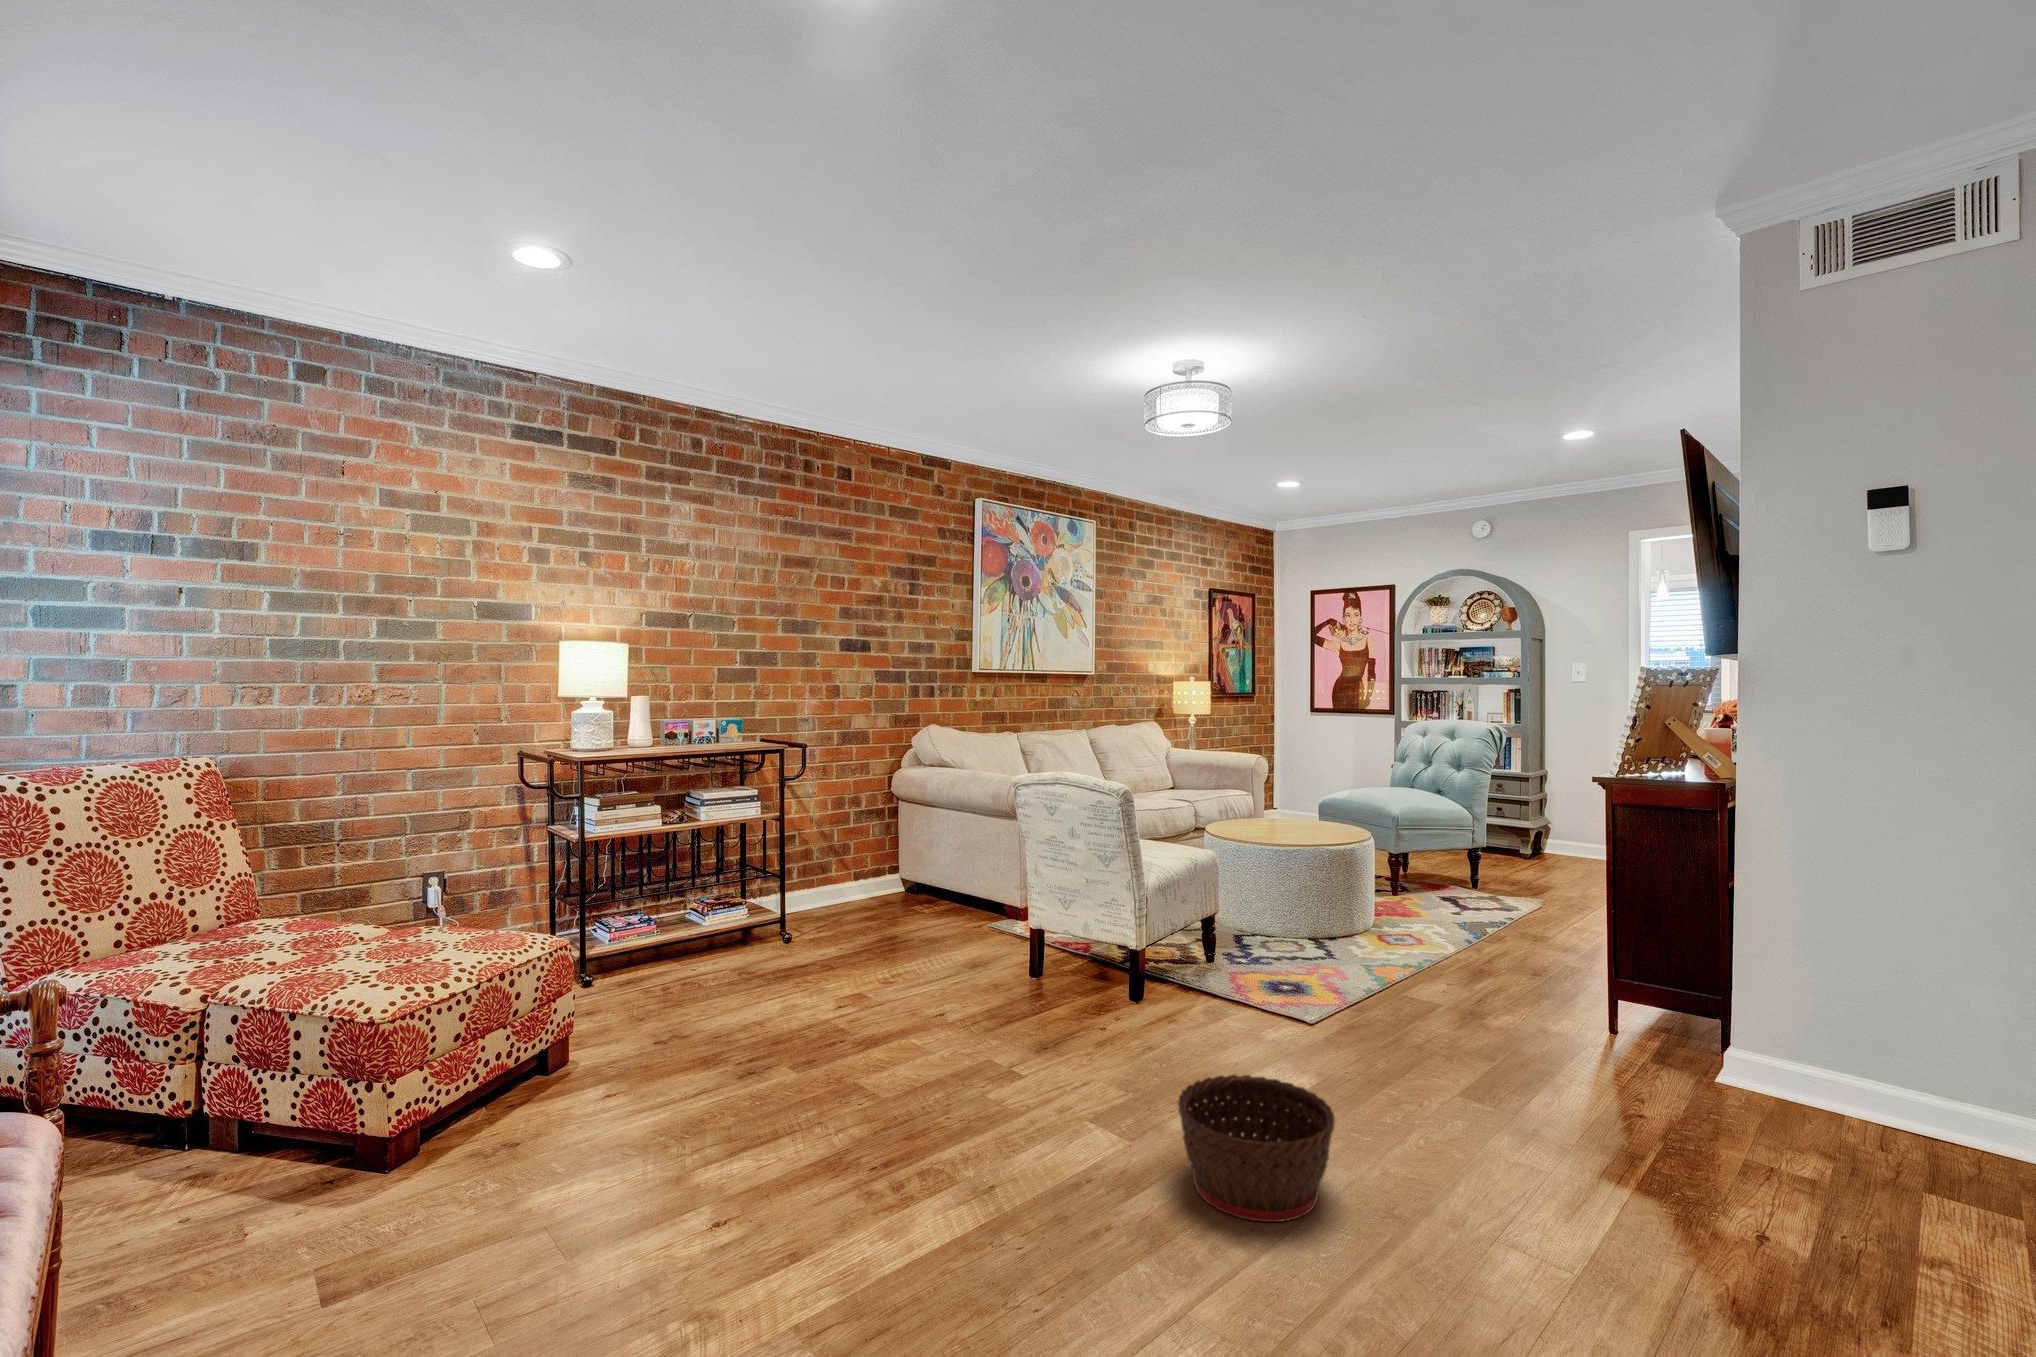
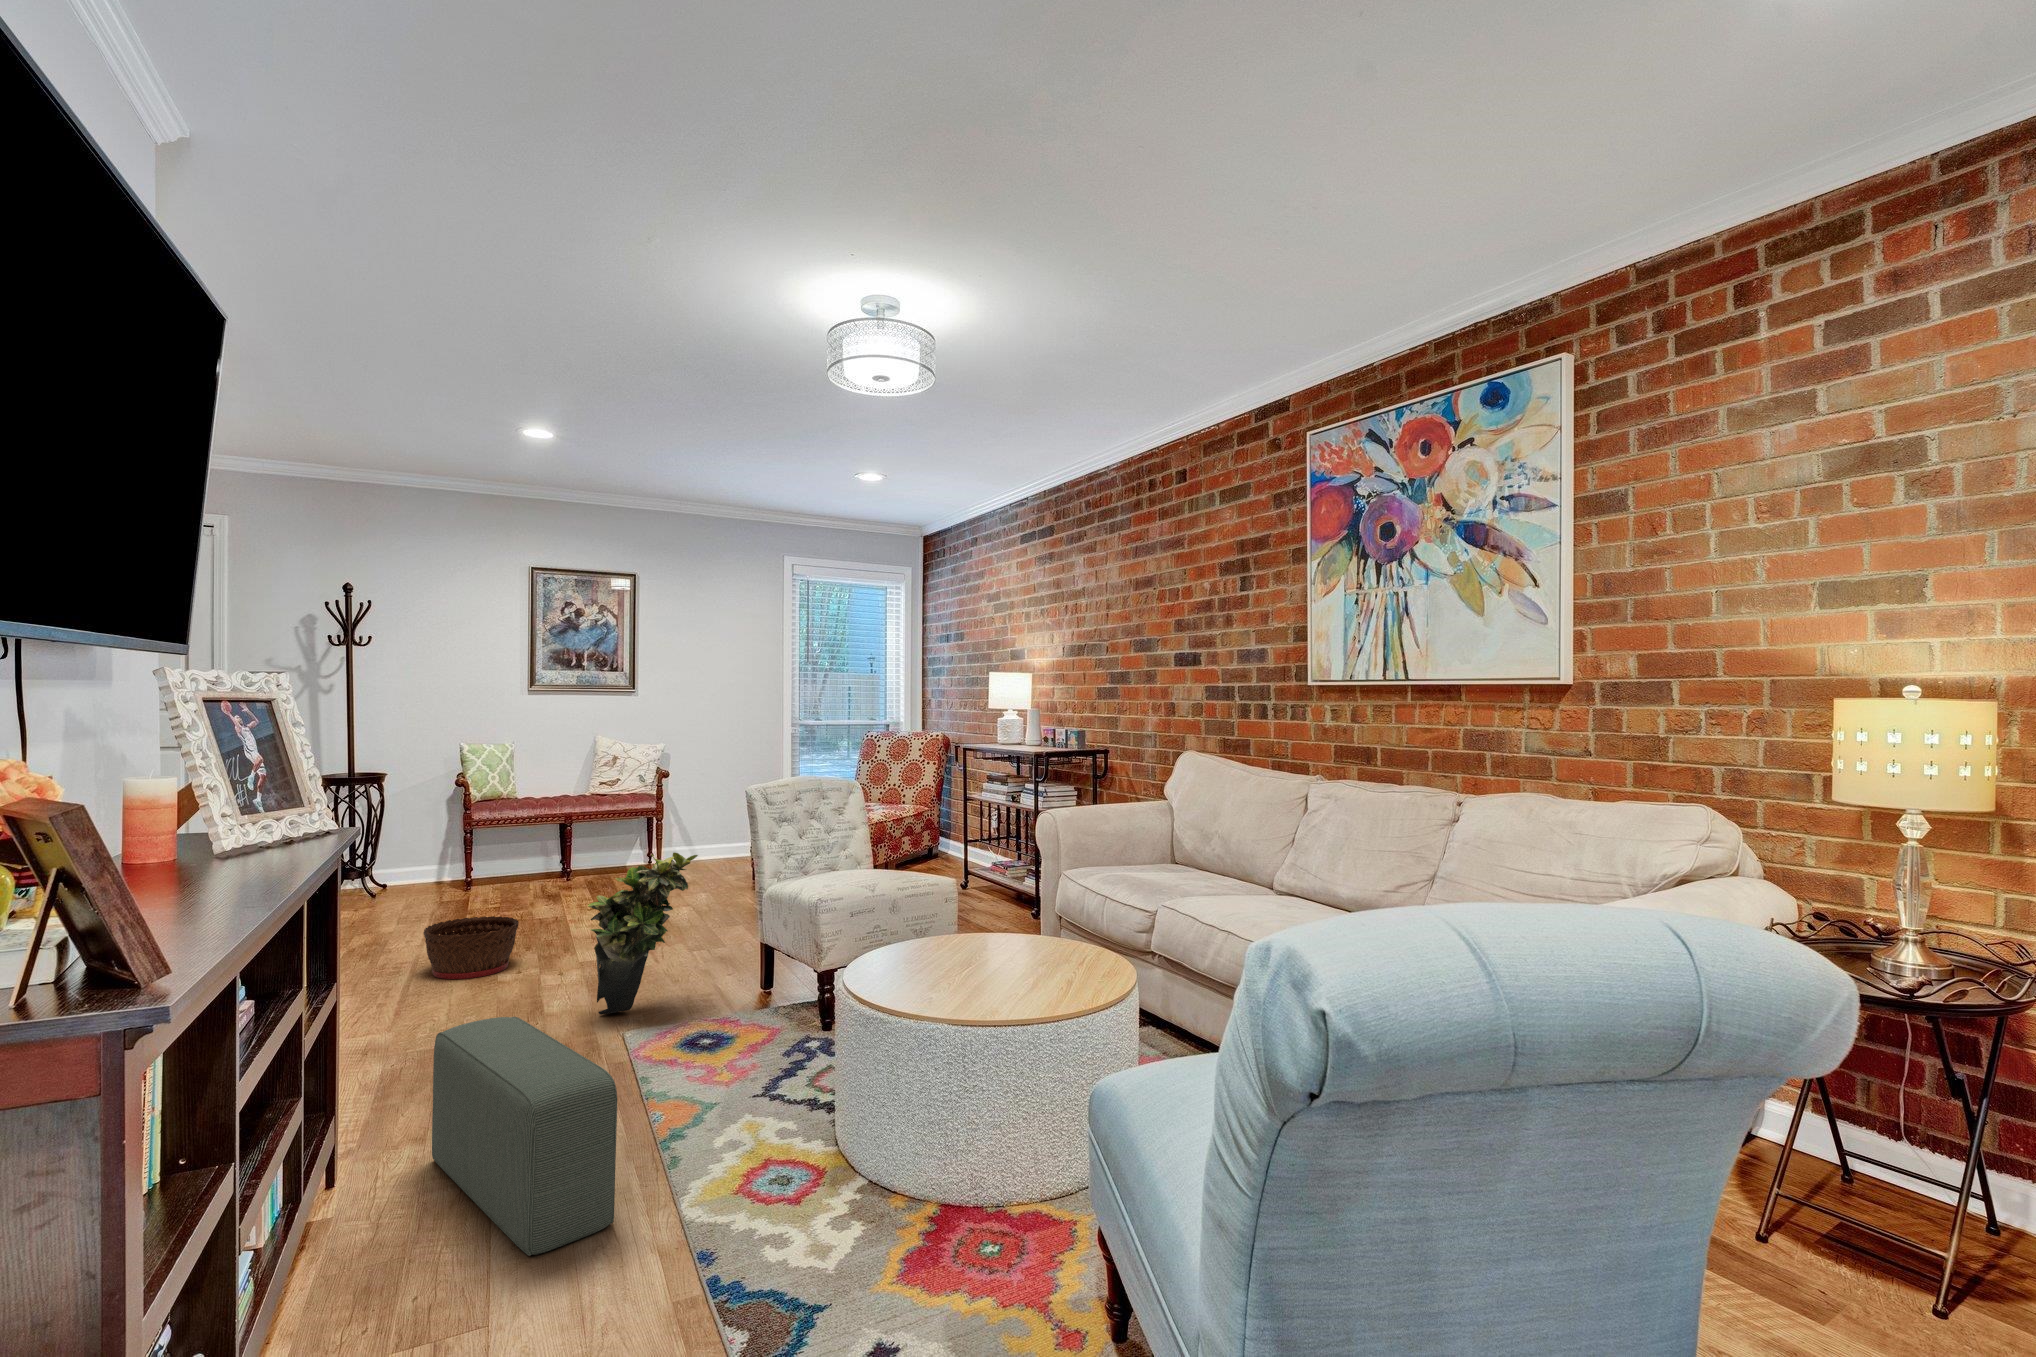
potted plant: none [1215,841,1324,1033] -> present [588,853,698,1015]
pouf: none [1493,876,1554,994] -> present [432,1017,617,1256]

